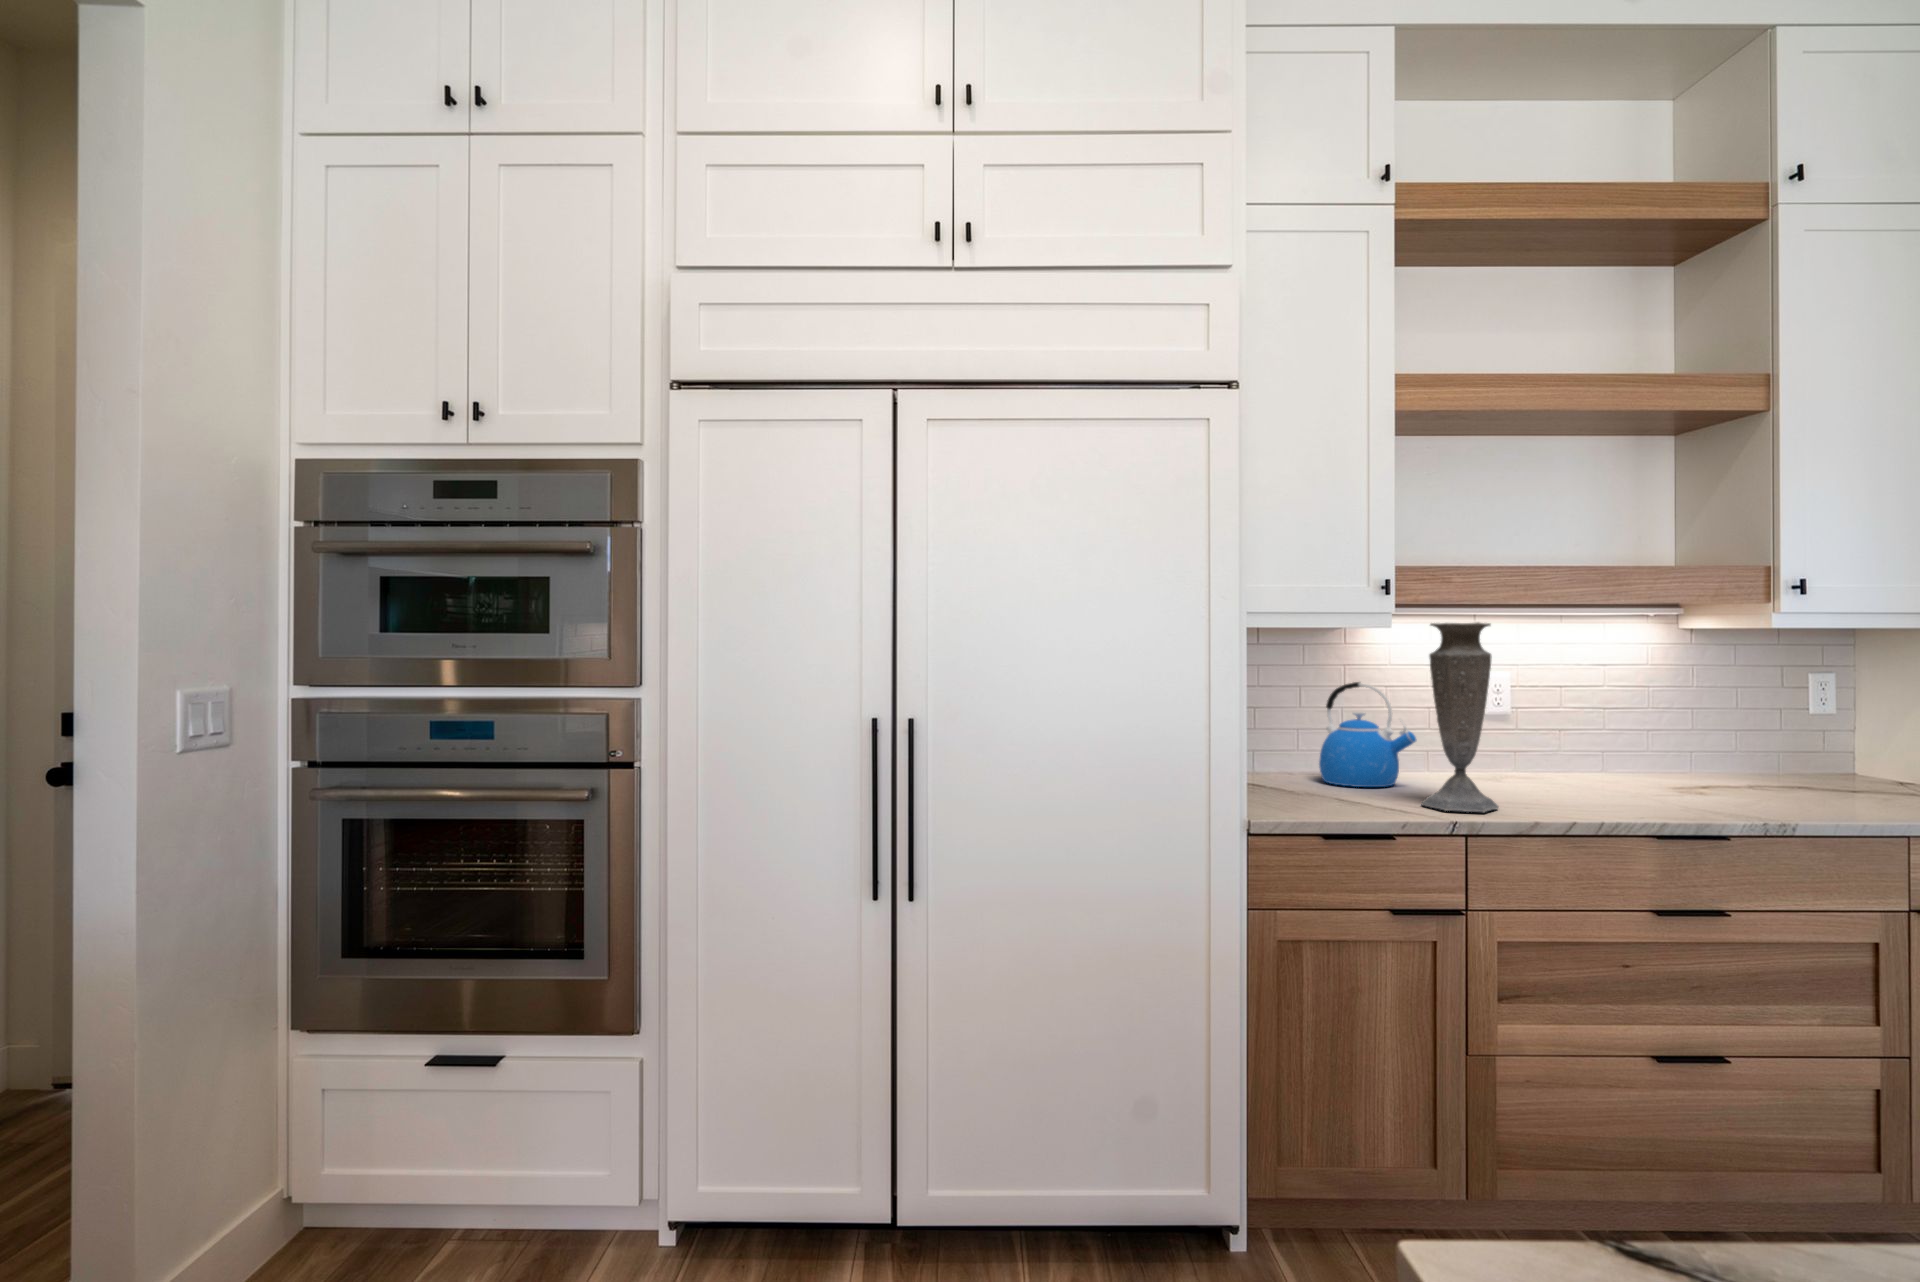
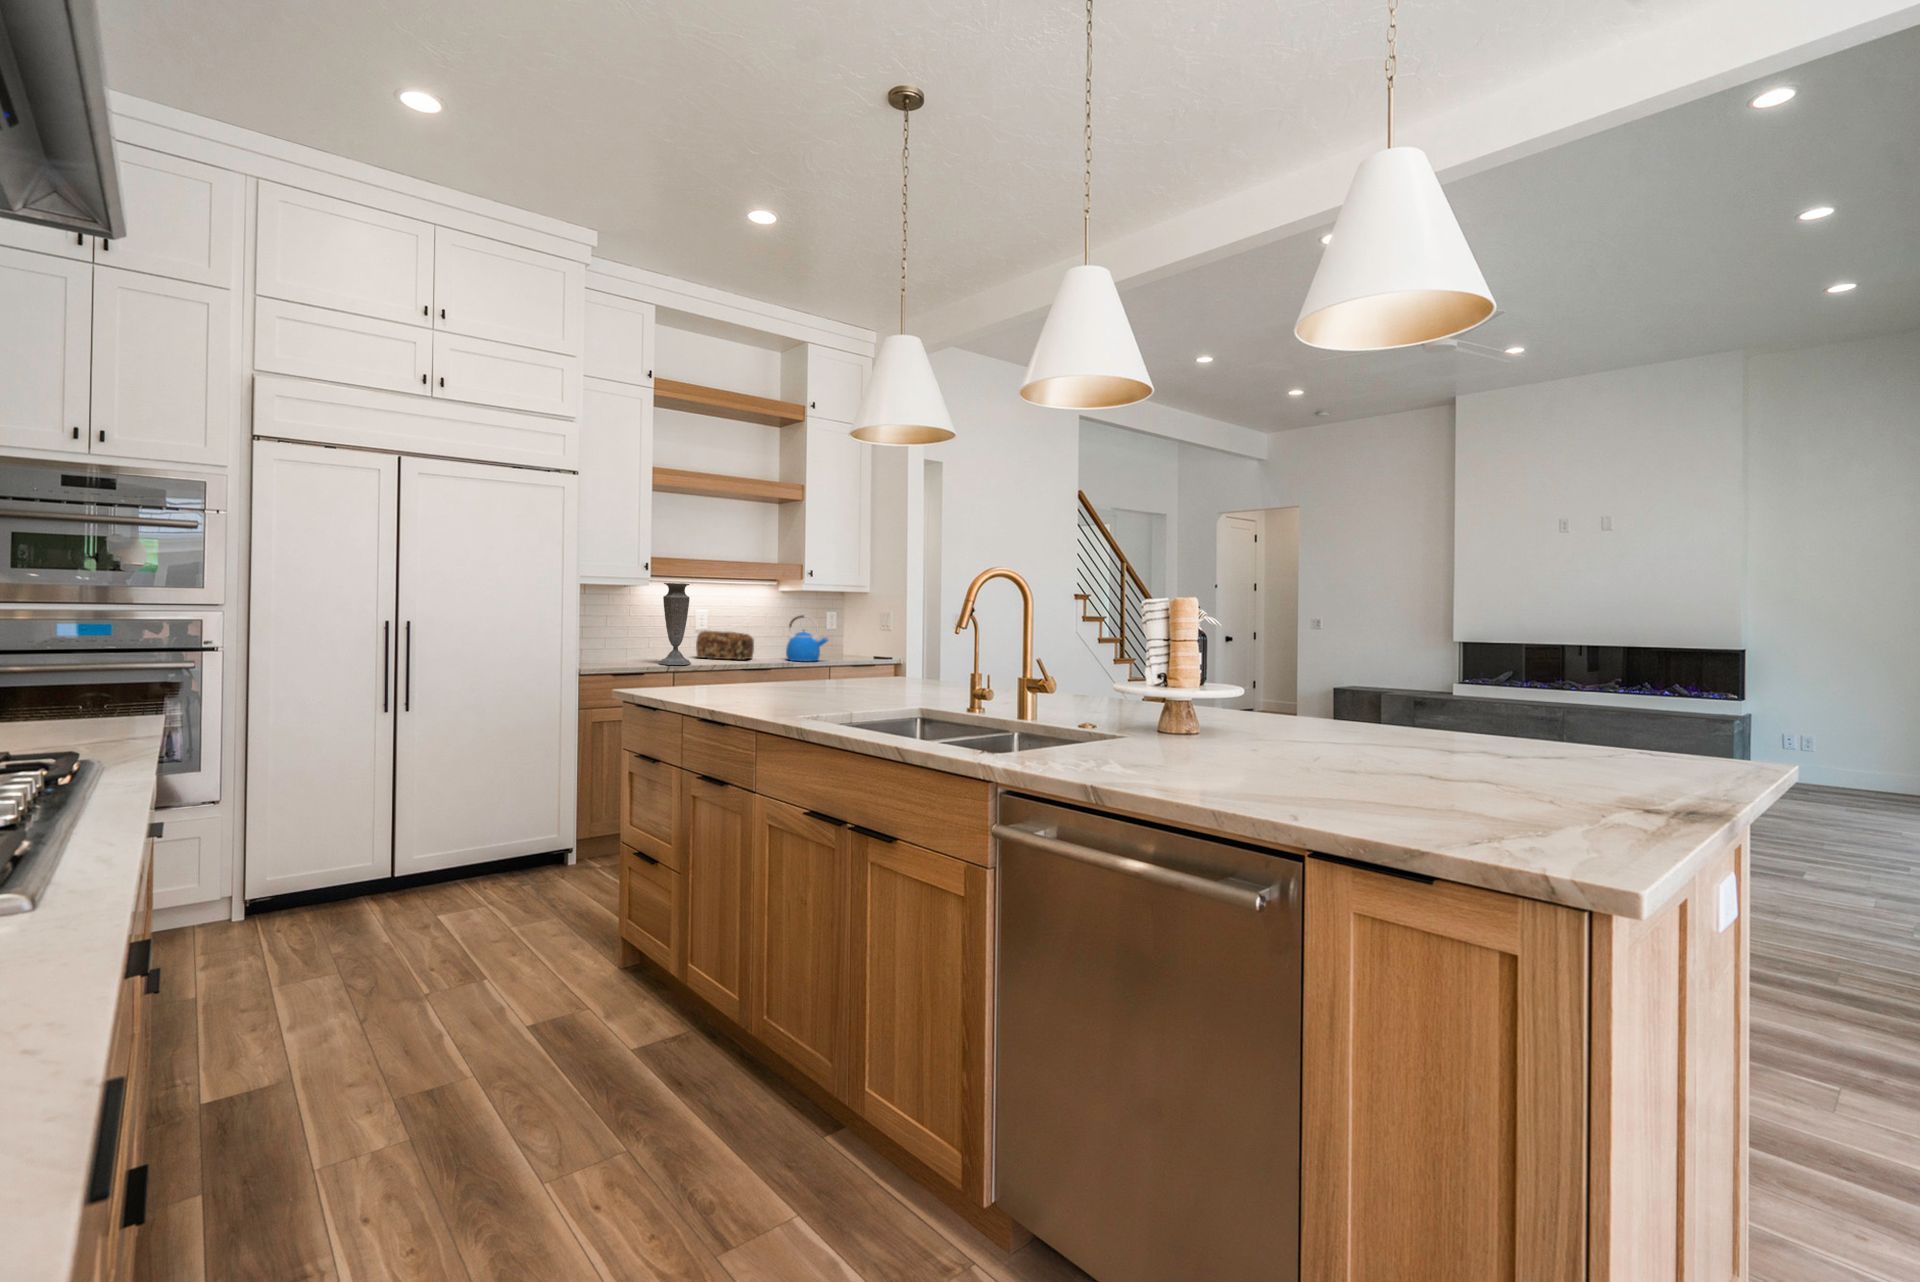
kettle: present [1319,682,1416,787] -> present [786,615,828,661]
bread loaf: none [1499,725,1640,795] -> present [696,631,754,660]

